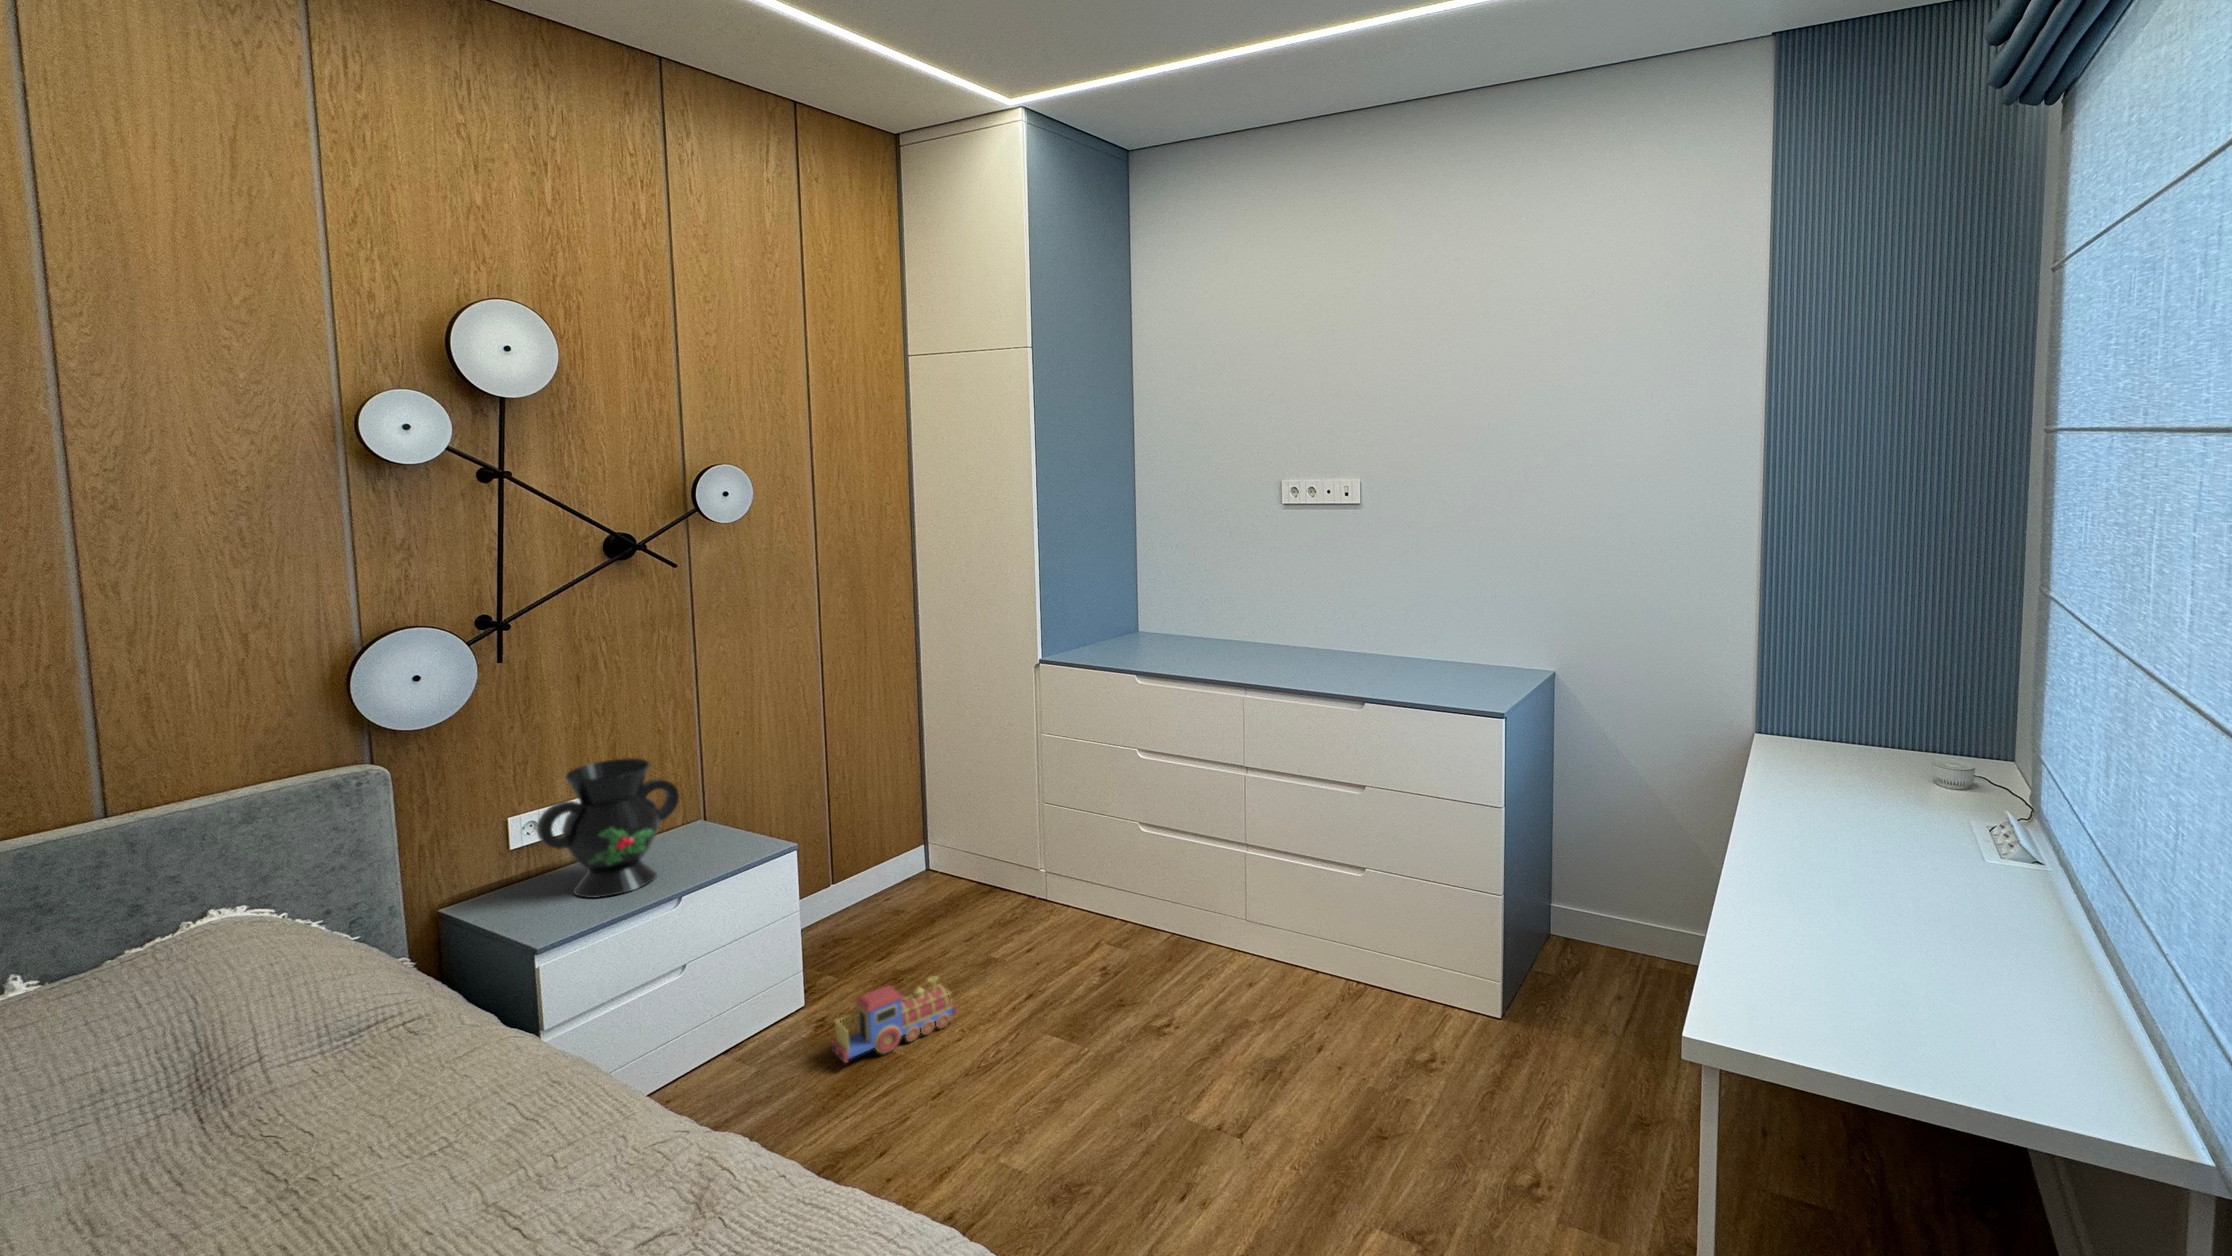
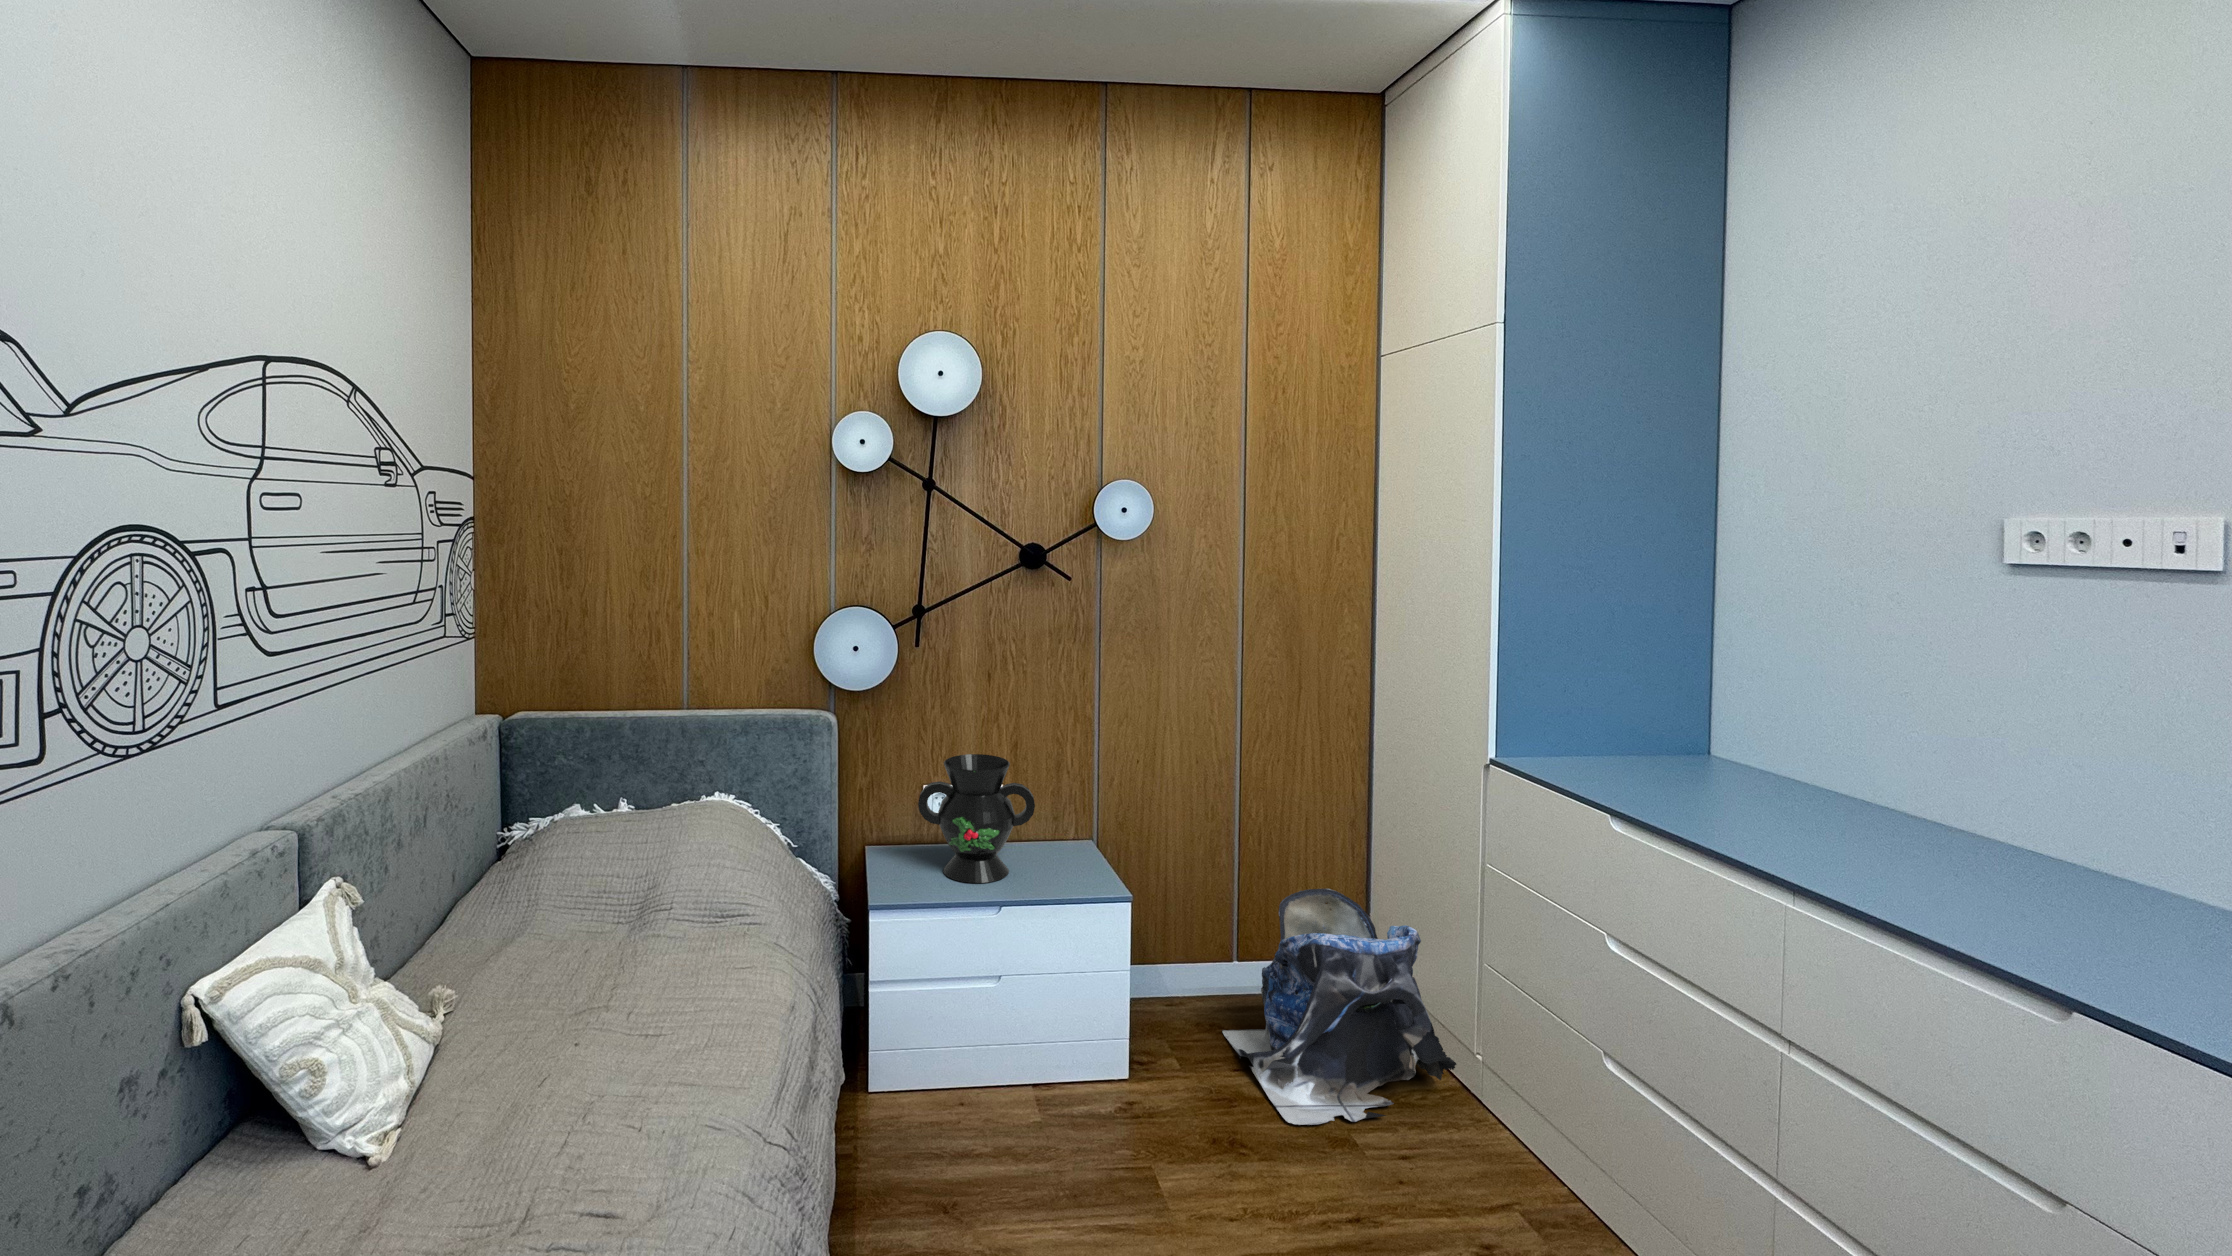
backpack: none [849,794,1034,970] -> present [1222,889,1456,1125]
toy train: present [831,976,957,1063] -> none [1101,1097,1249,1192]

